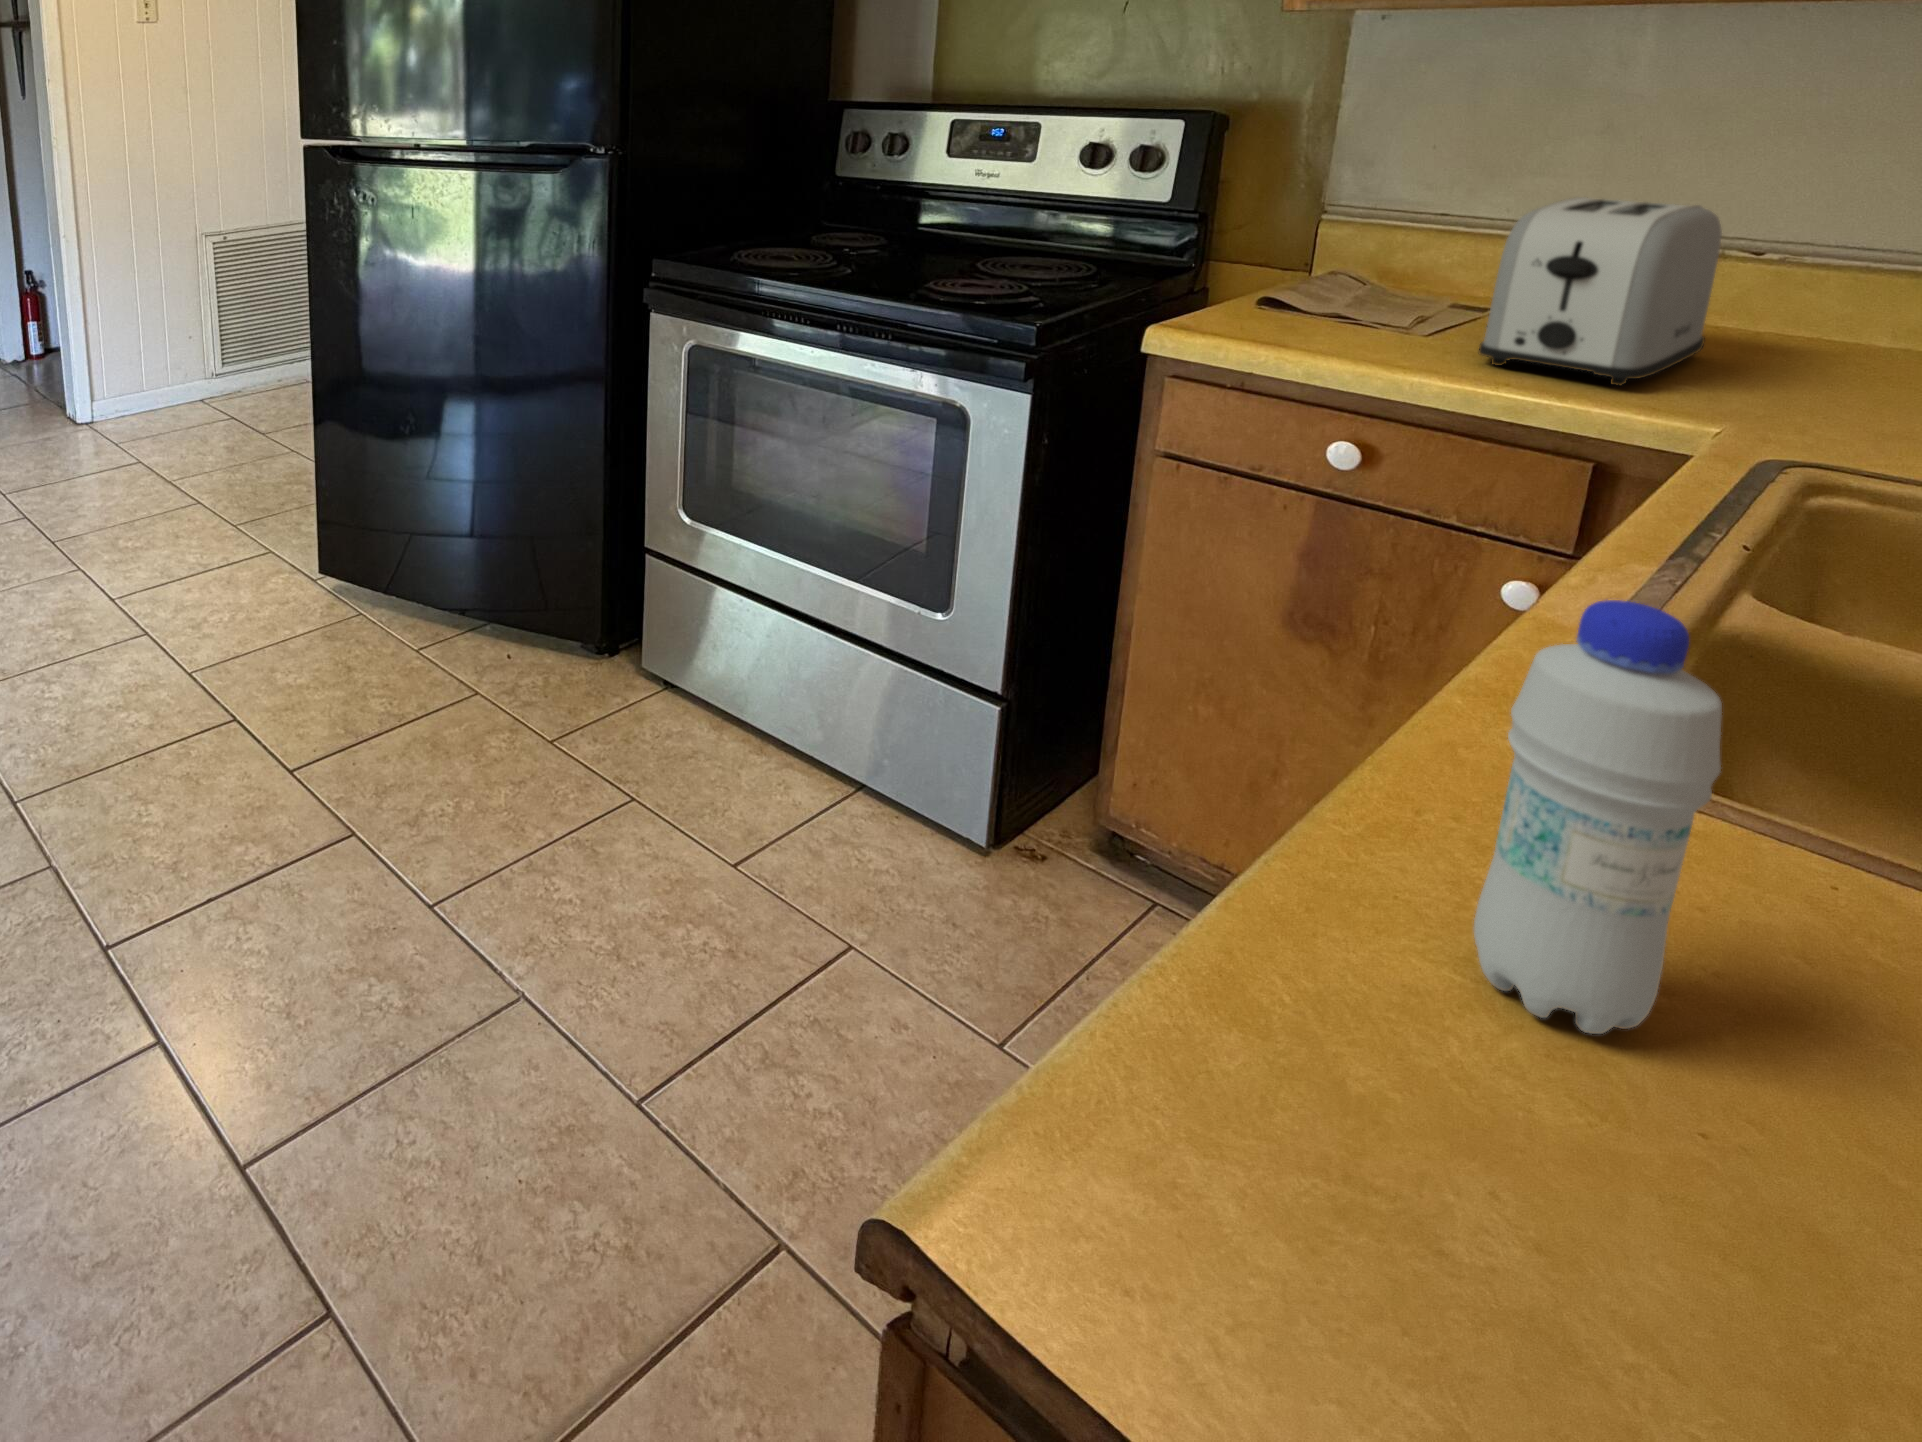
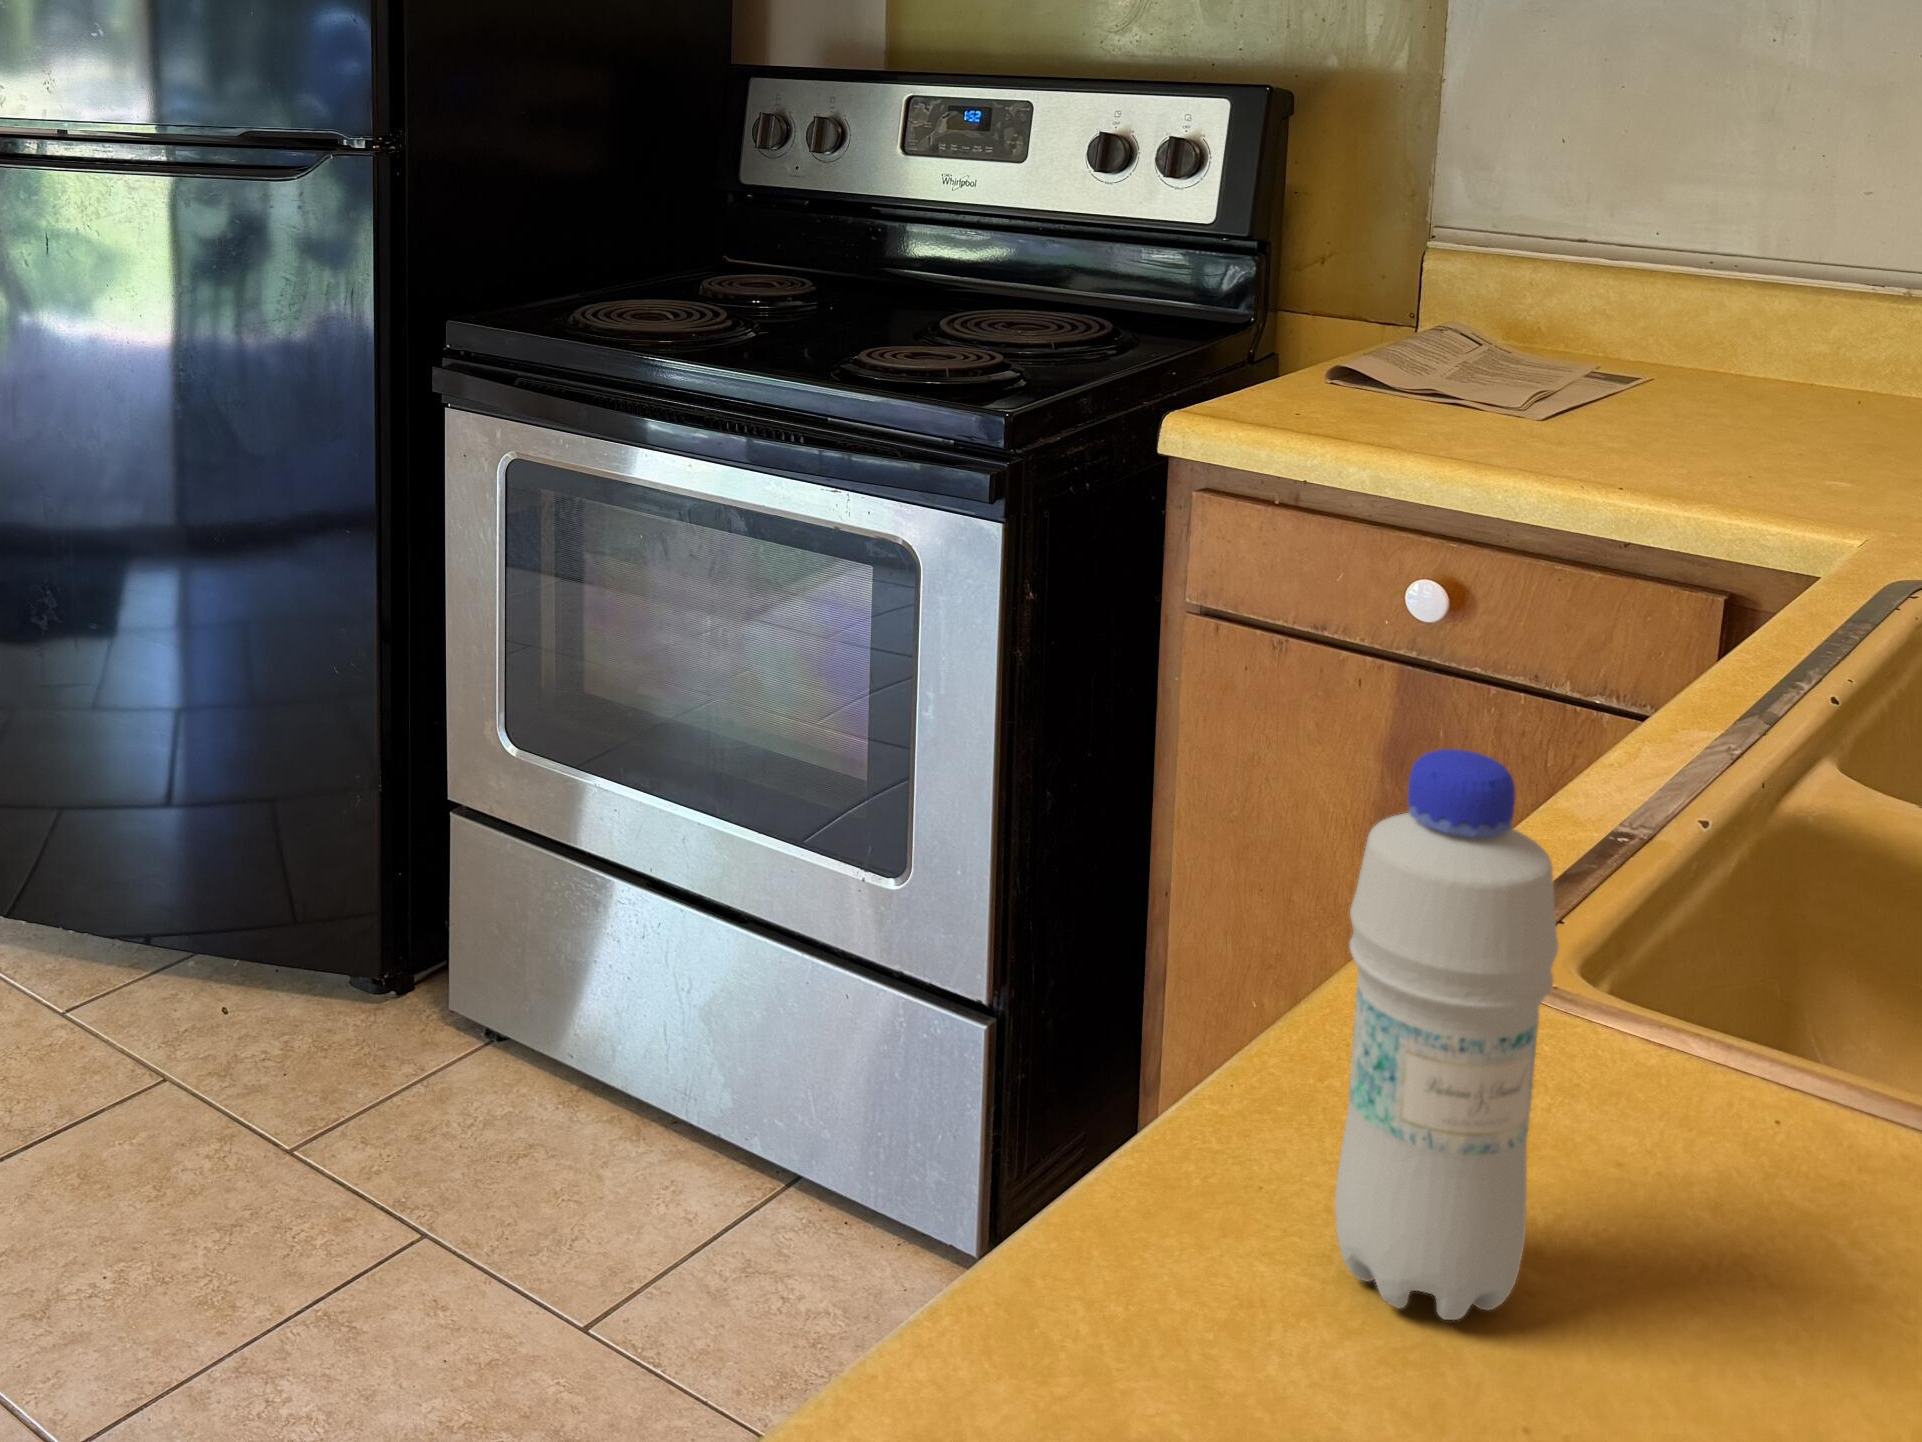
toaster: present [1479,197,1722,386] -> none [1594,216,1886,485]

